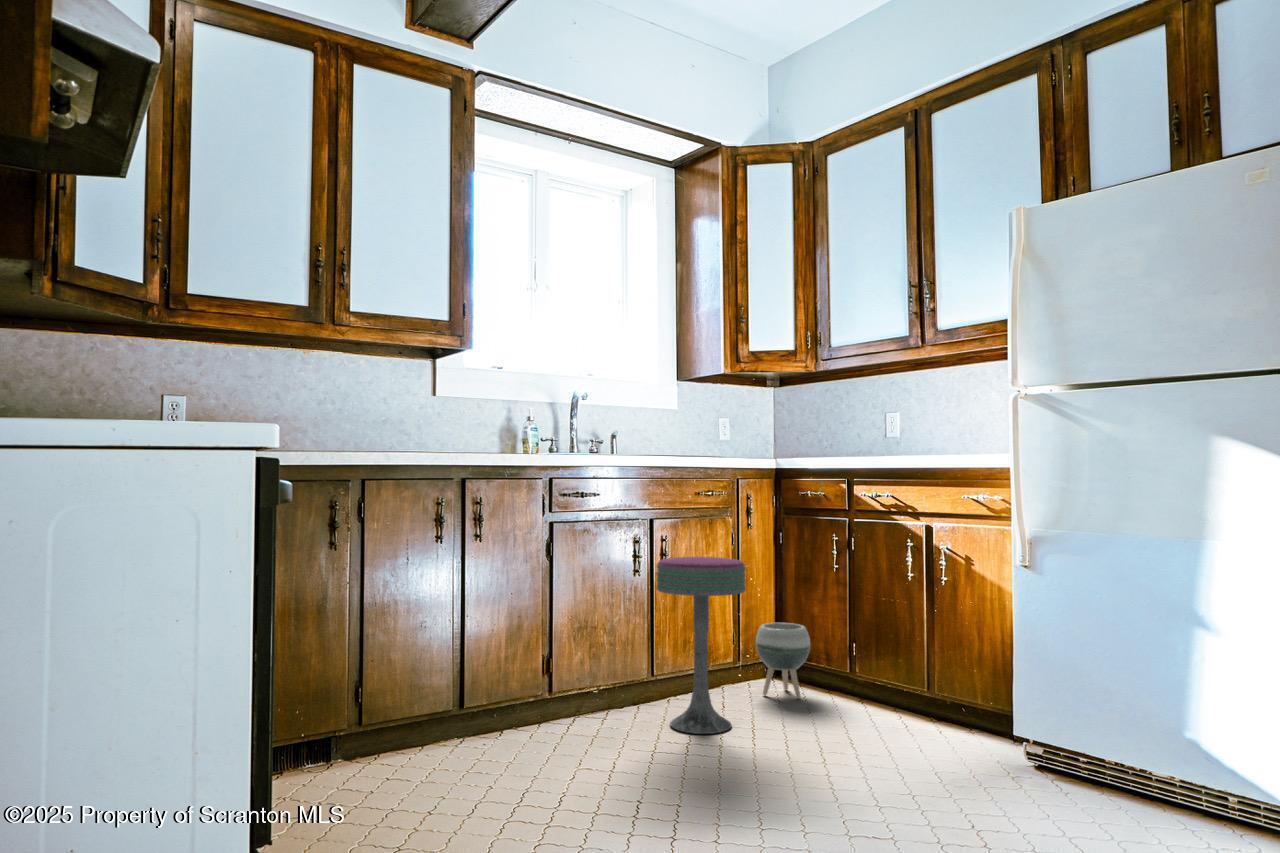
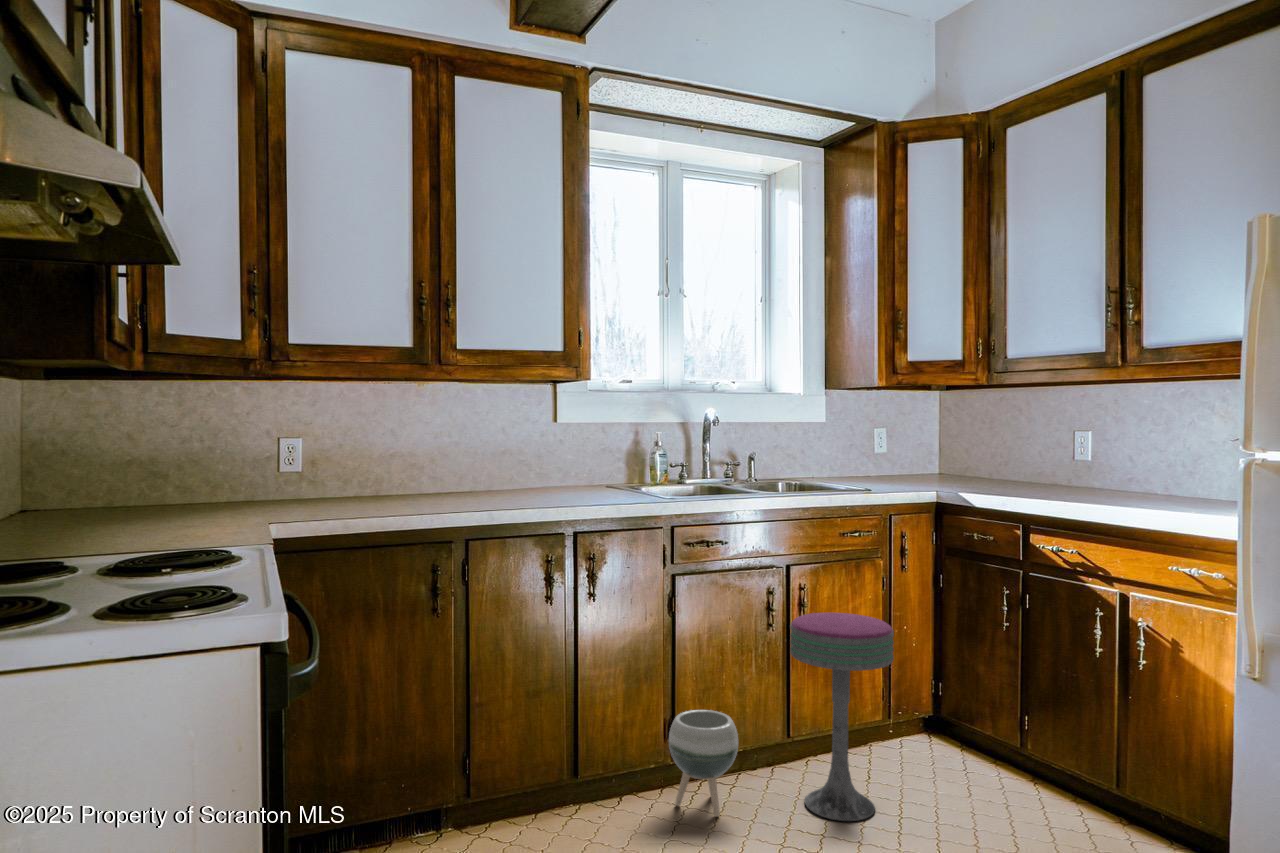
planter: present [756,623,810,698] -> present [669,710,738,817]

